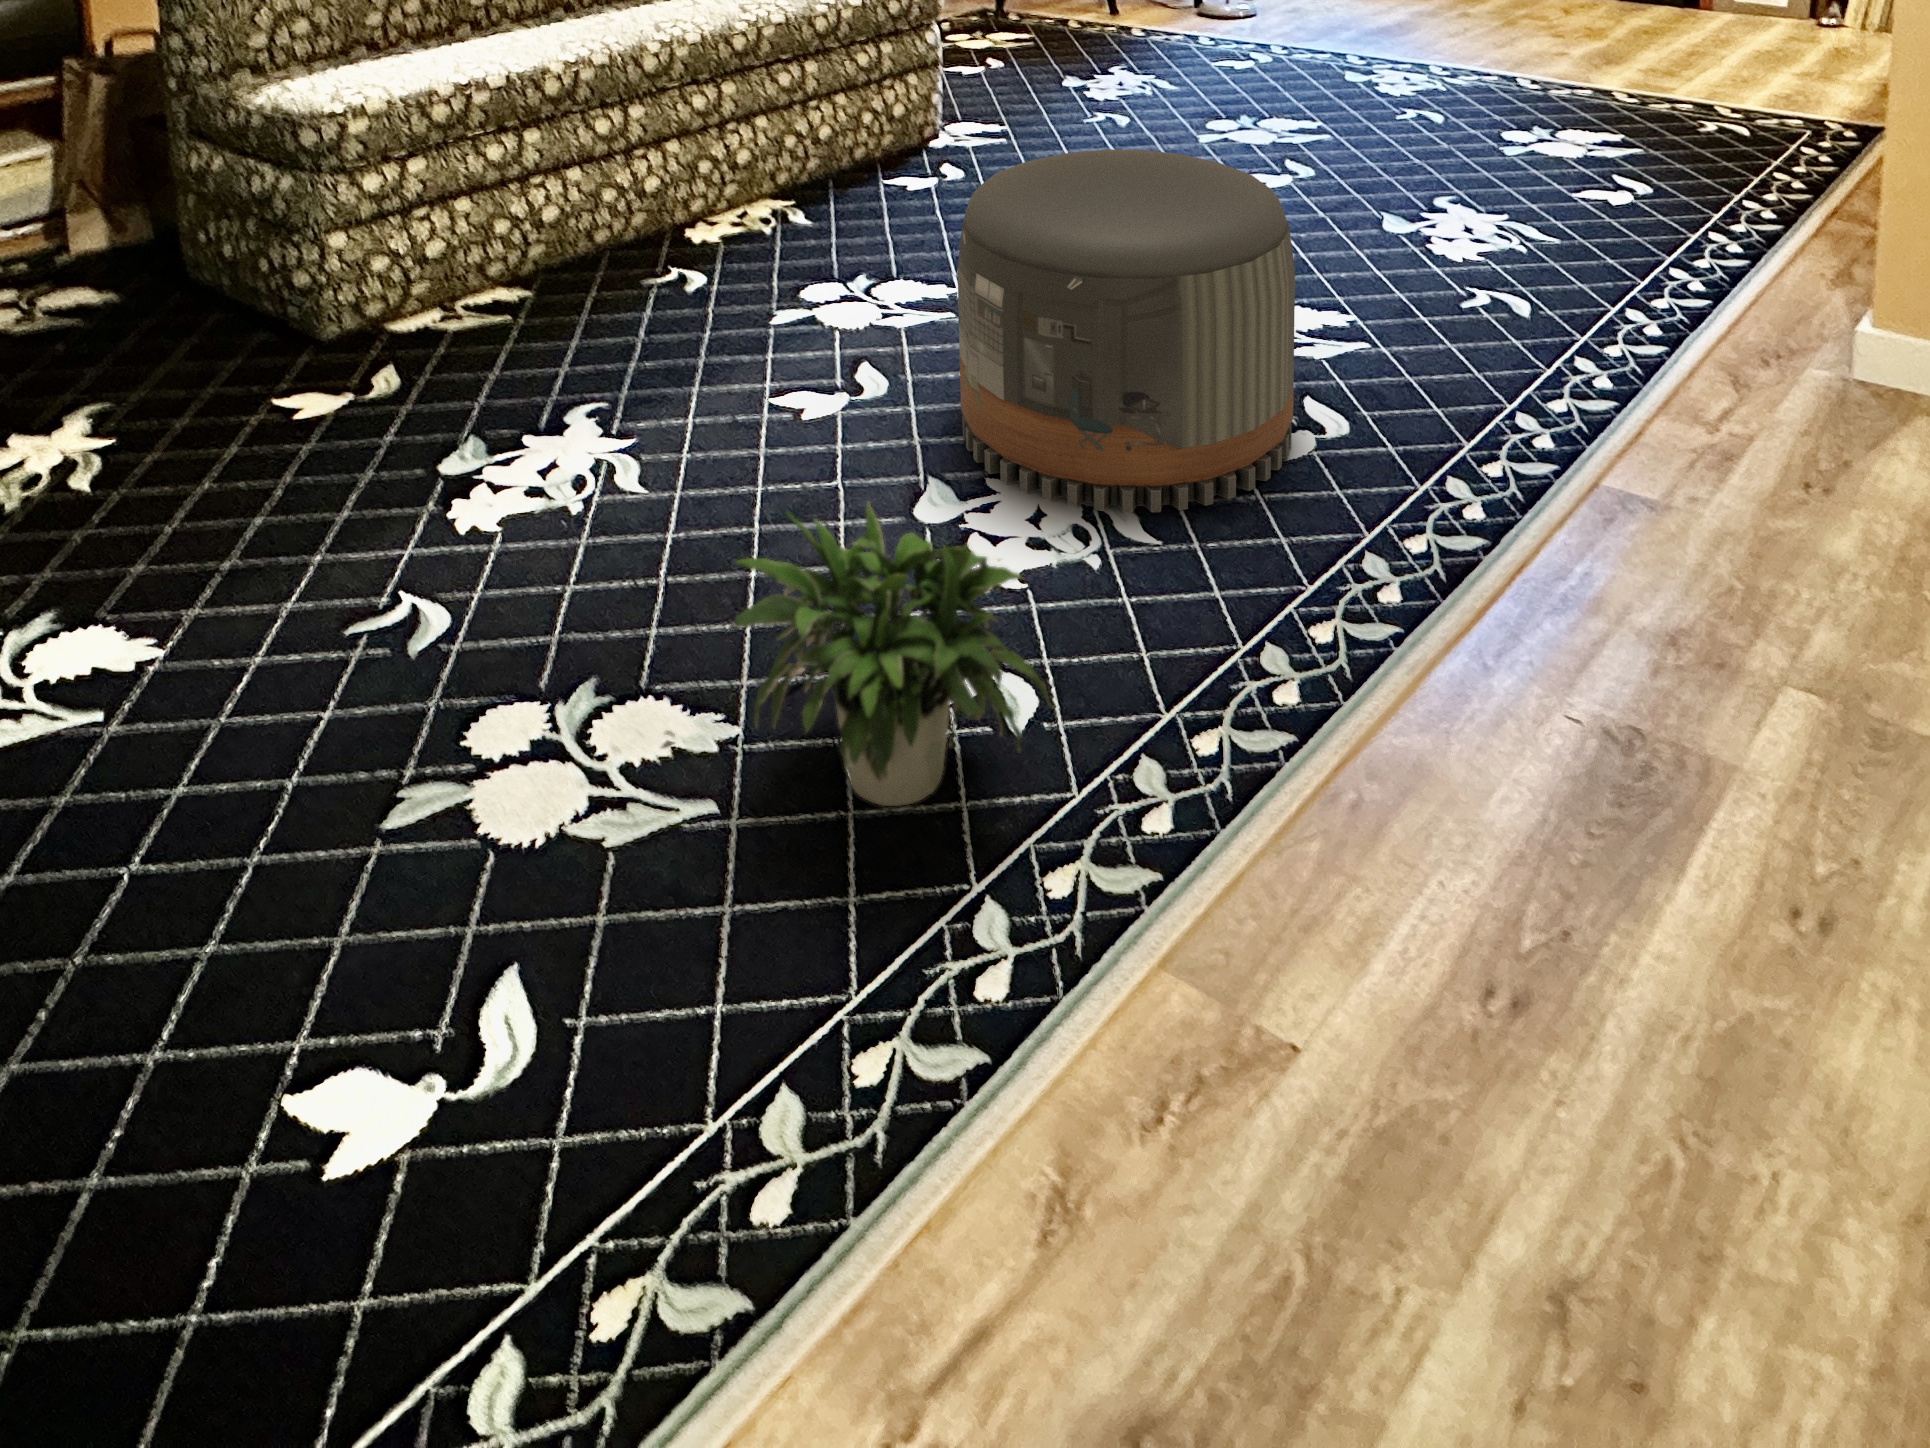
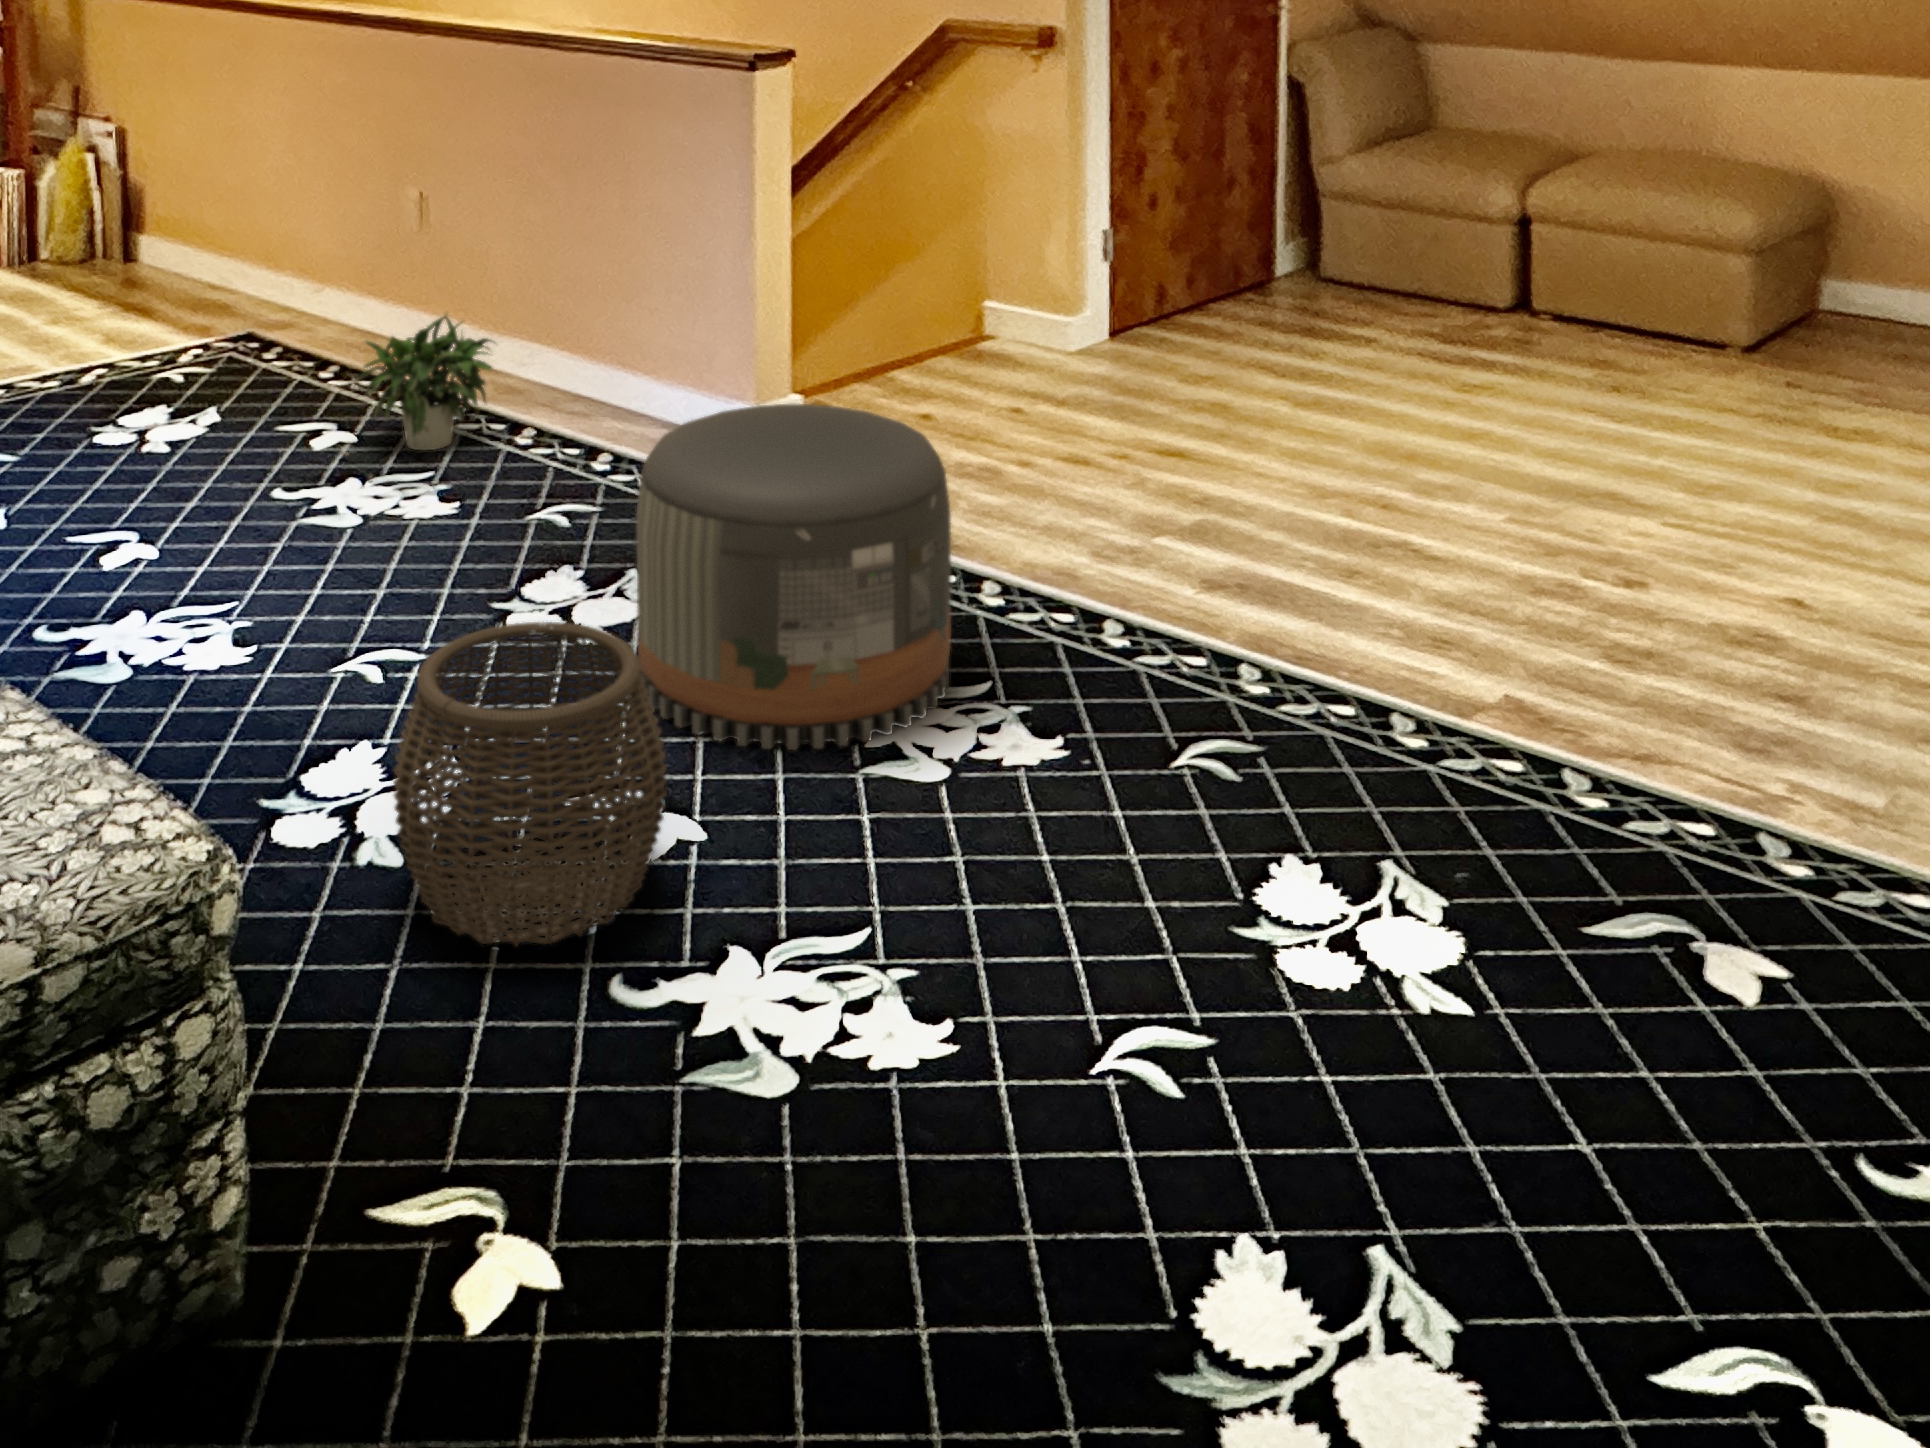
woven basket: none [623,166,831,389] -> present [393,622,667,946]
potted plant: present [665,503,1051,806] -> present [341,315,495,455]

